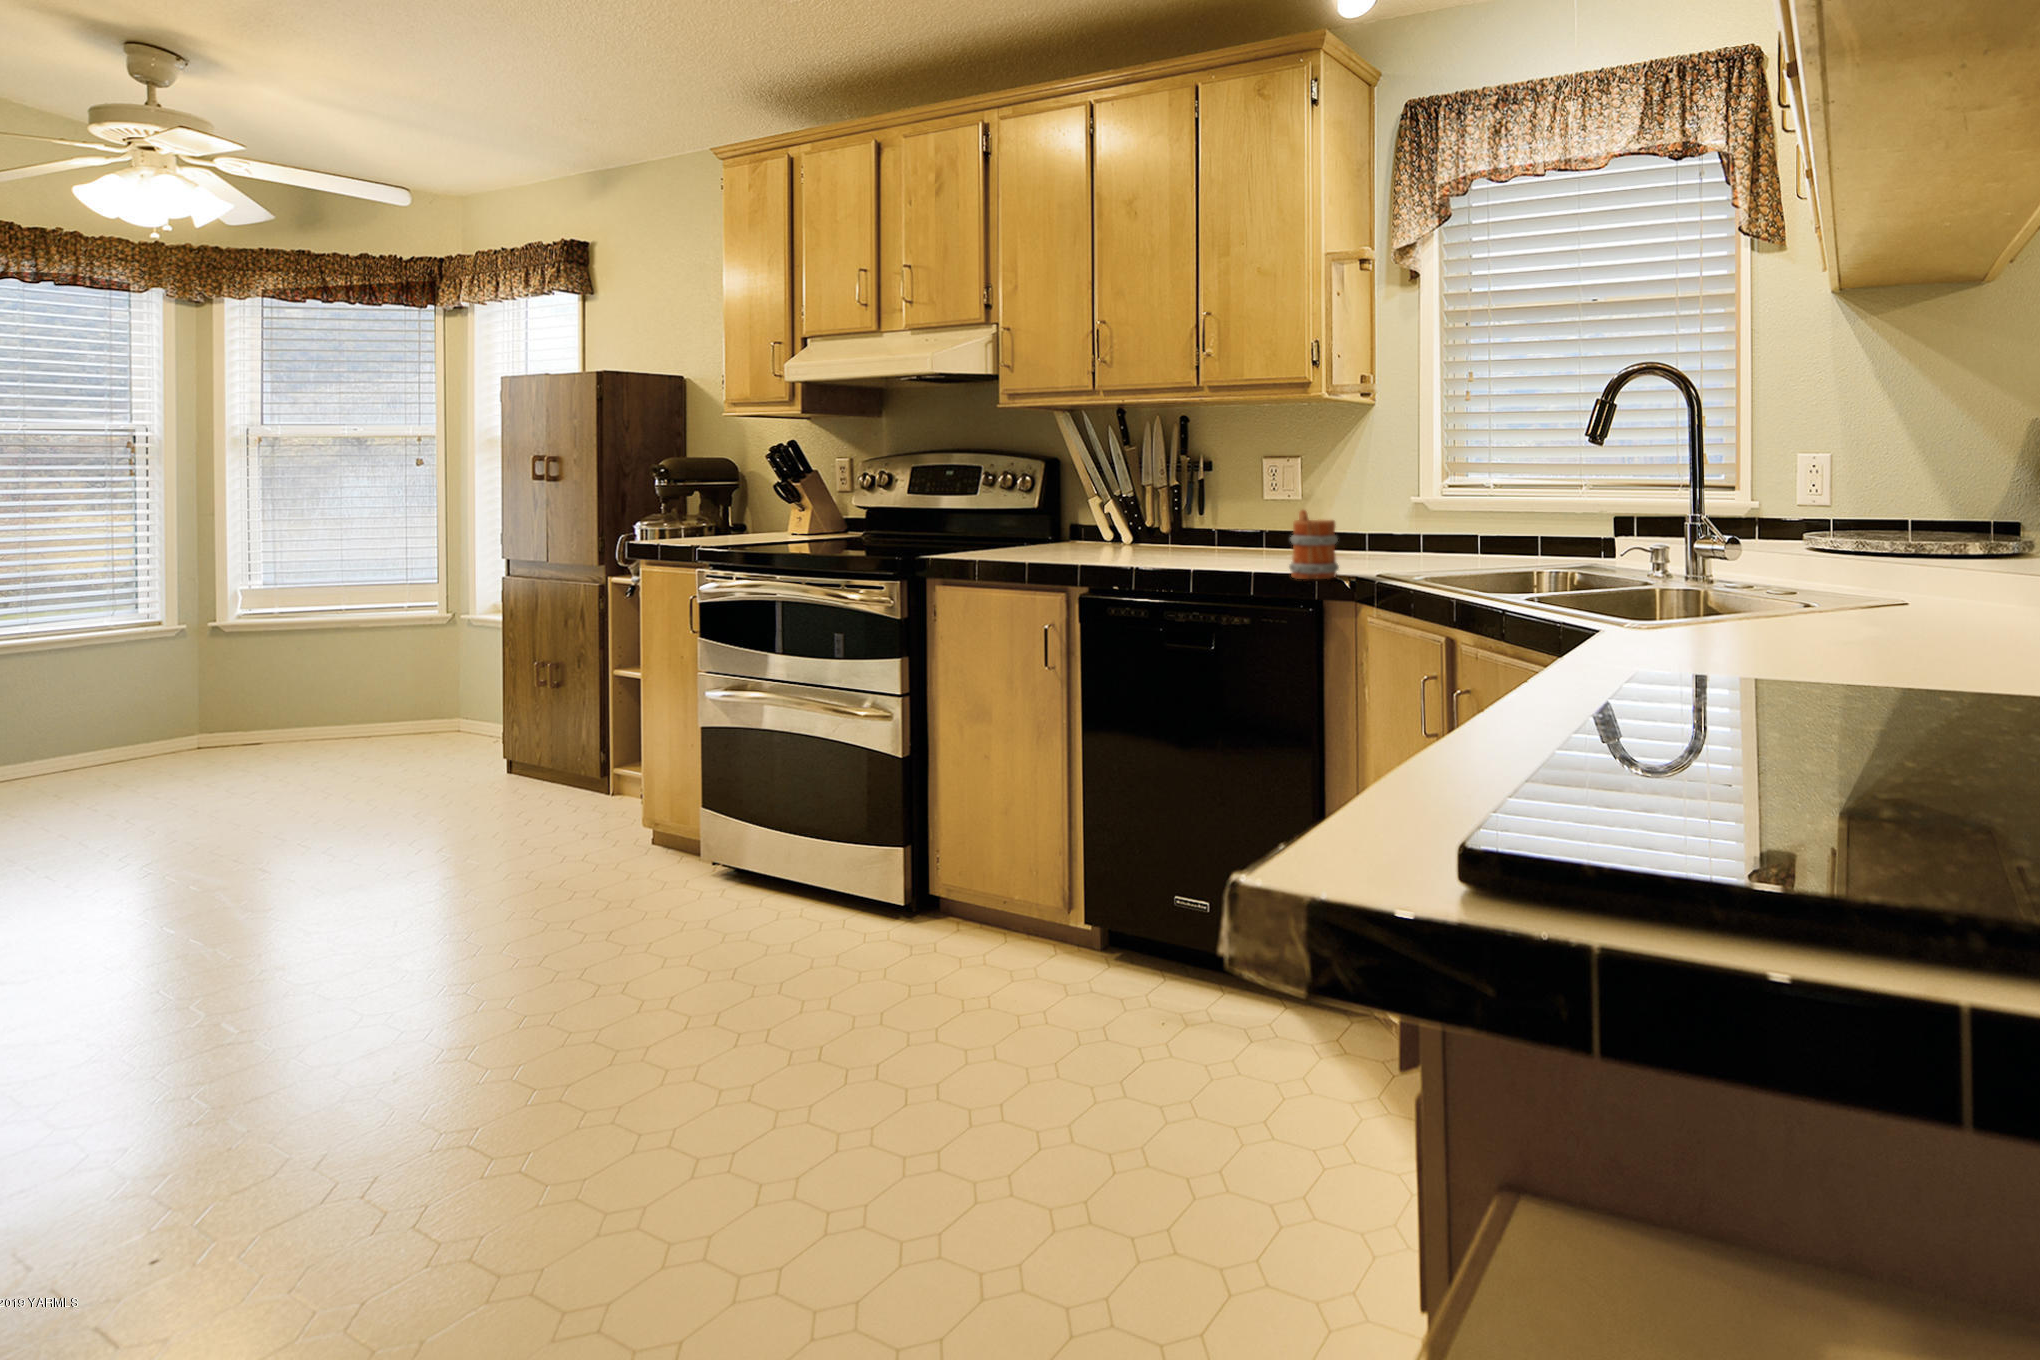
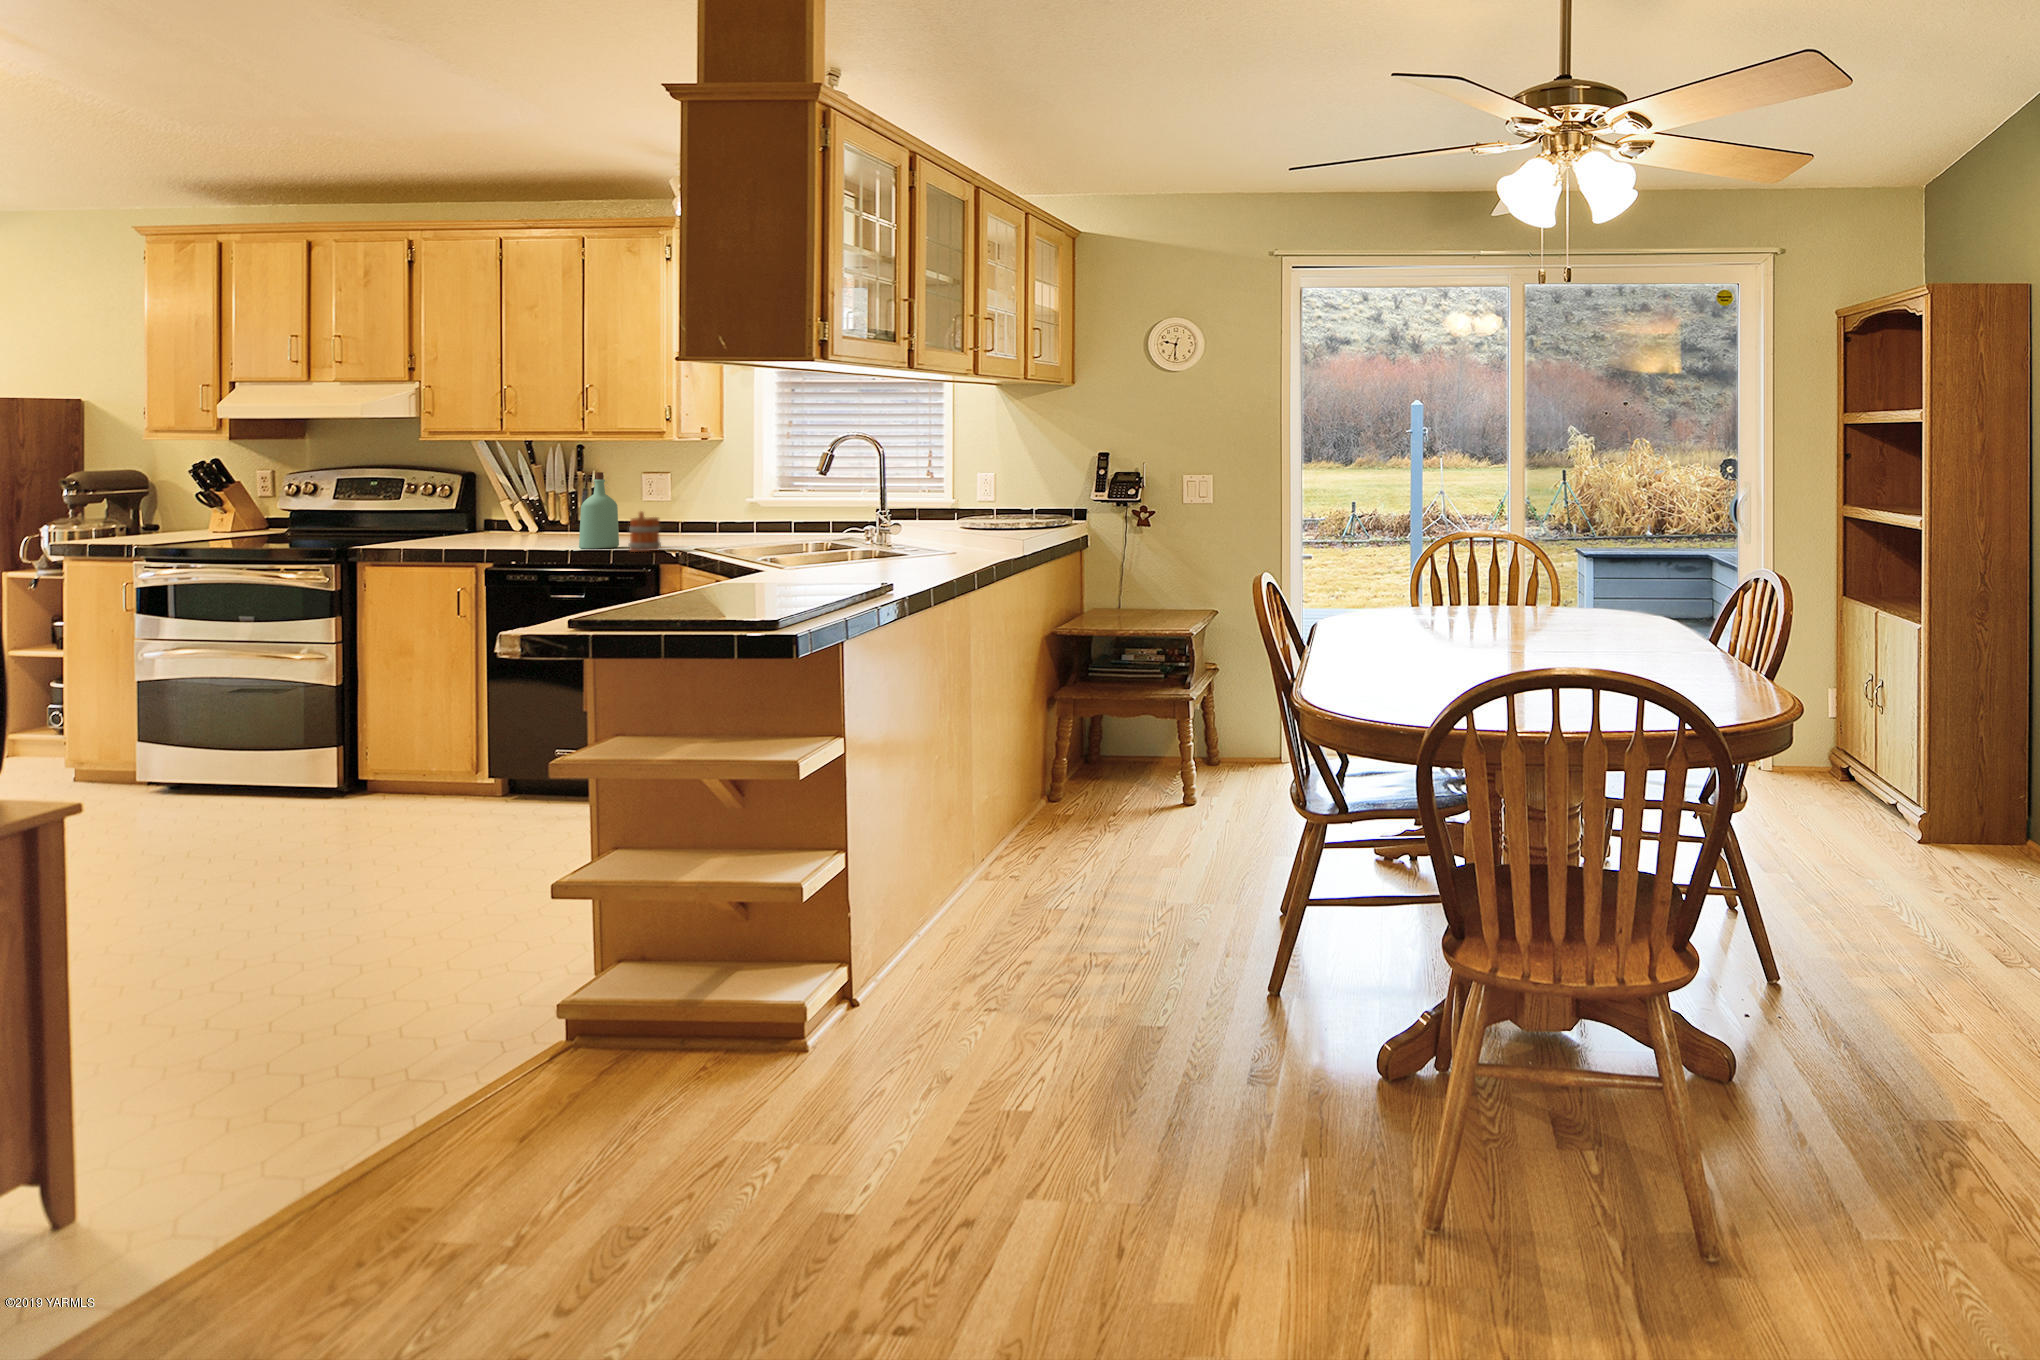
bottle: none [1210,445,1263,570] -> present [579,472,619,549]

